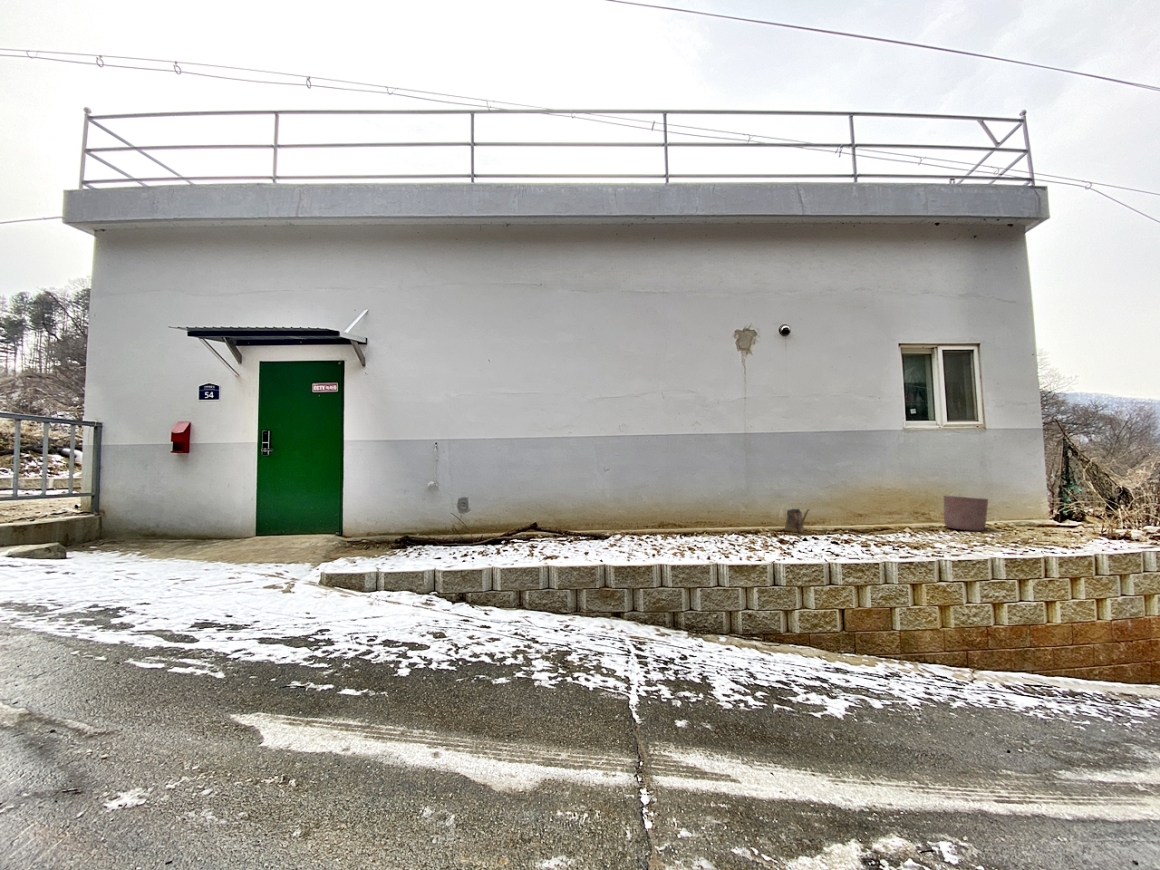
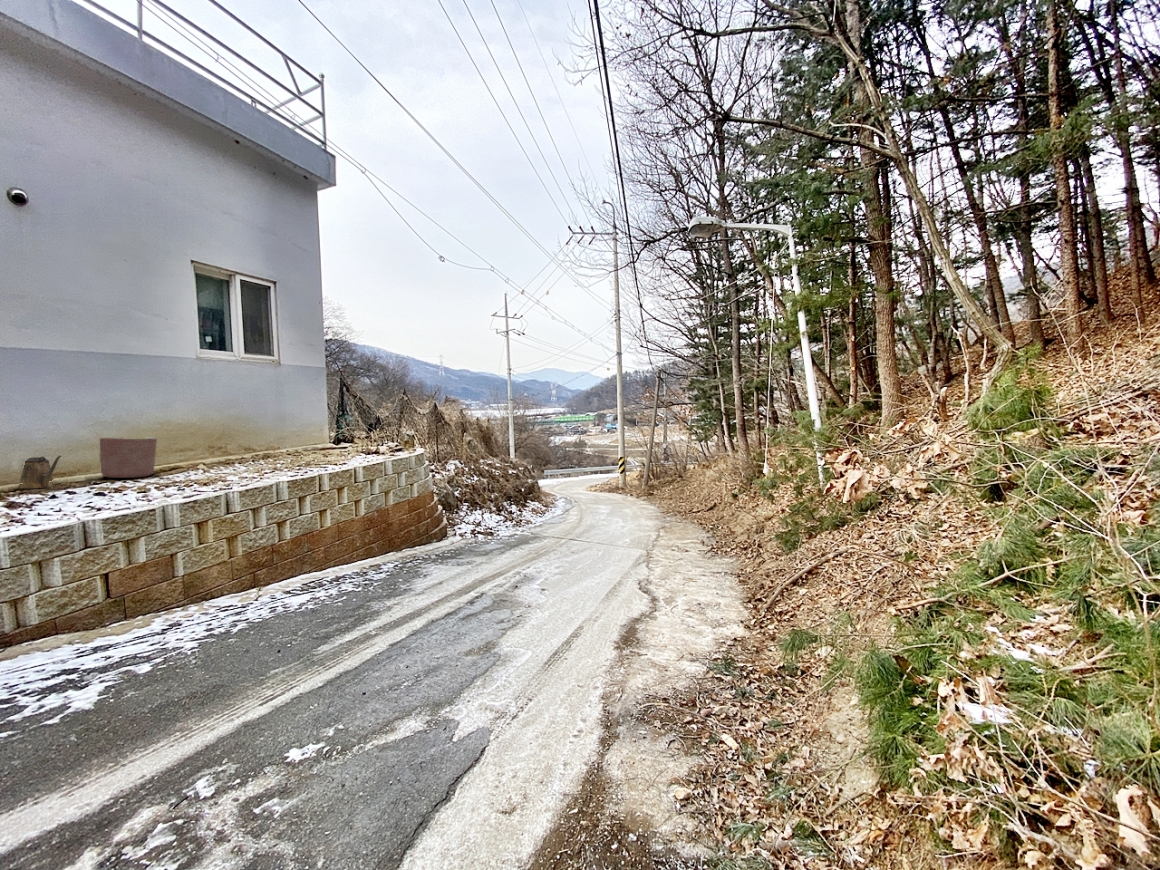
planter: present [944,495,988,531] -> present [100,437,157,478]

